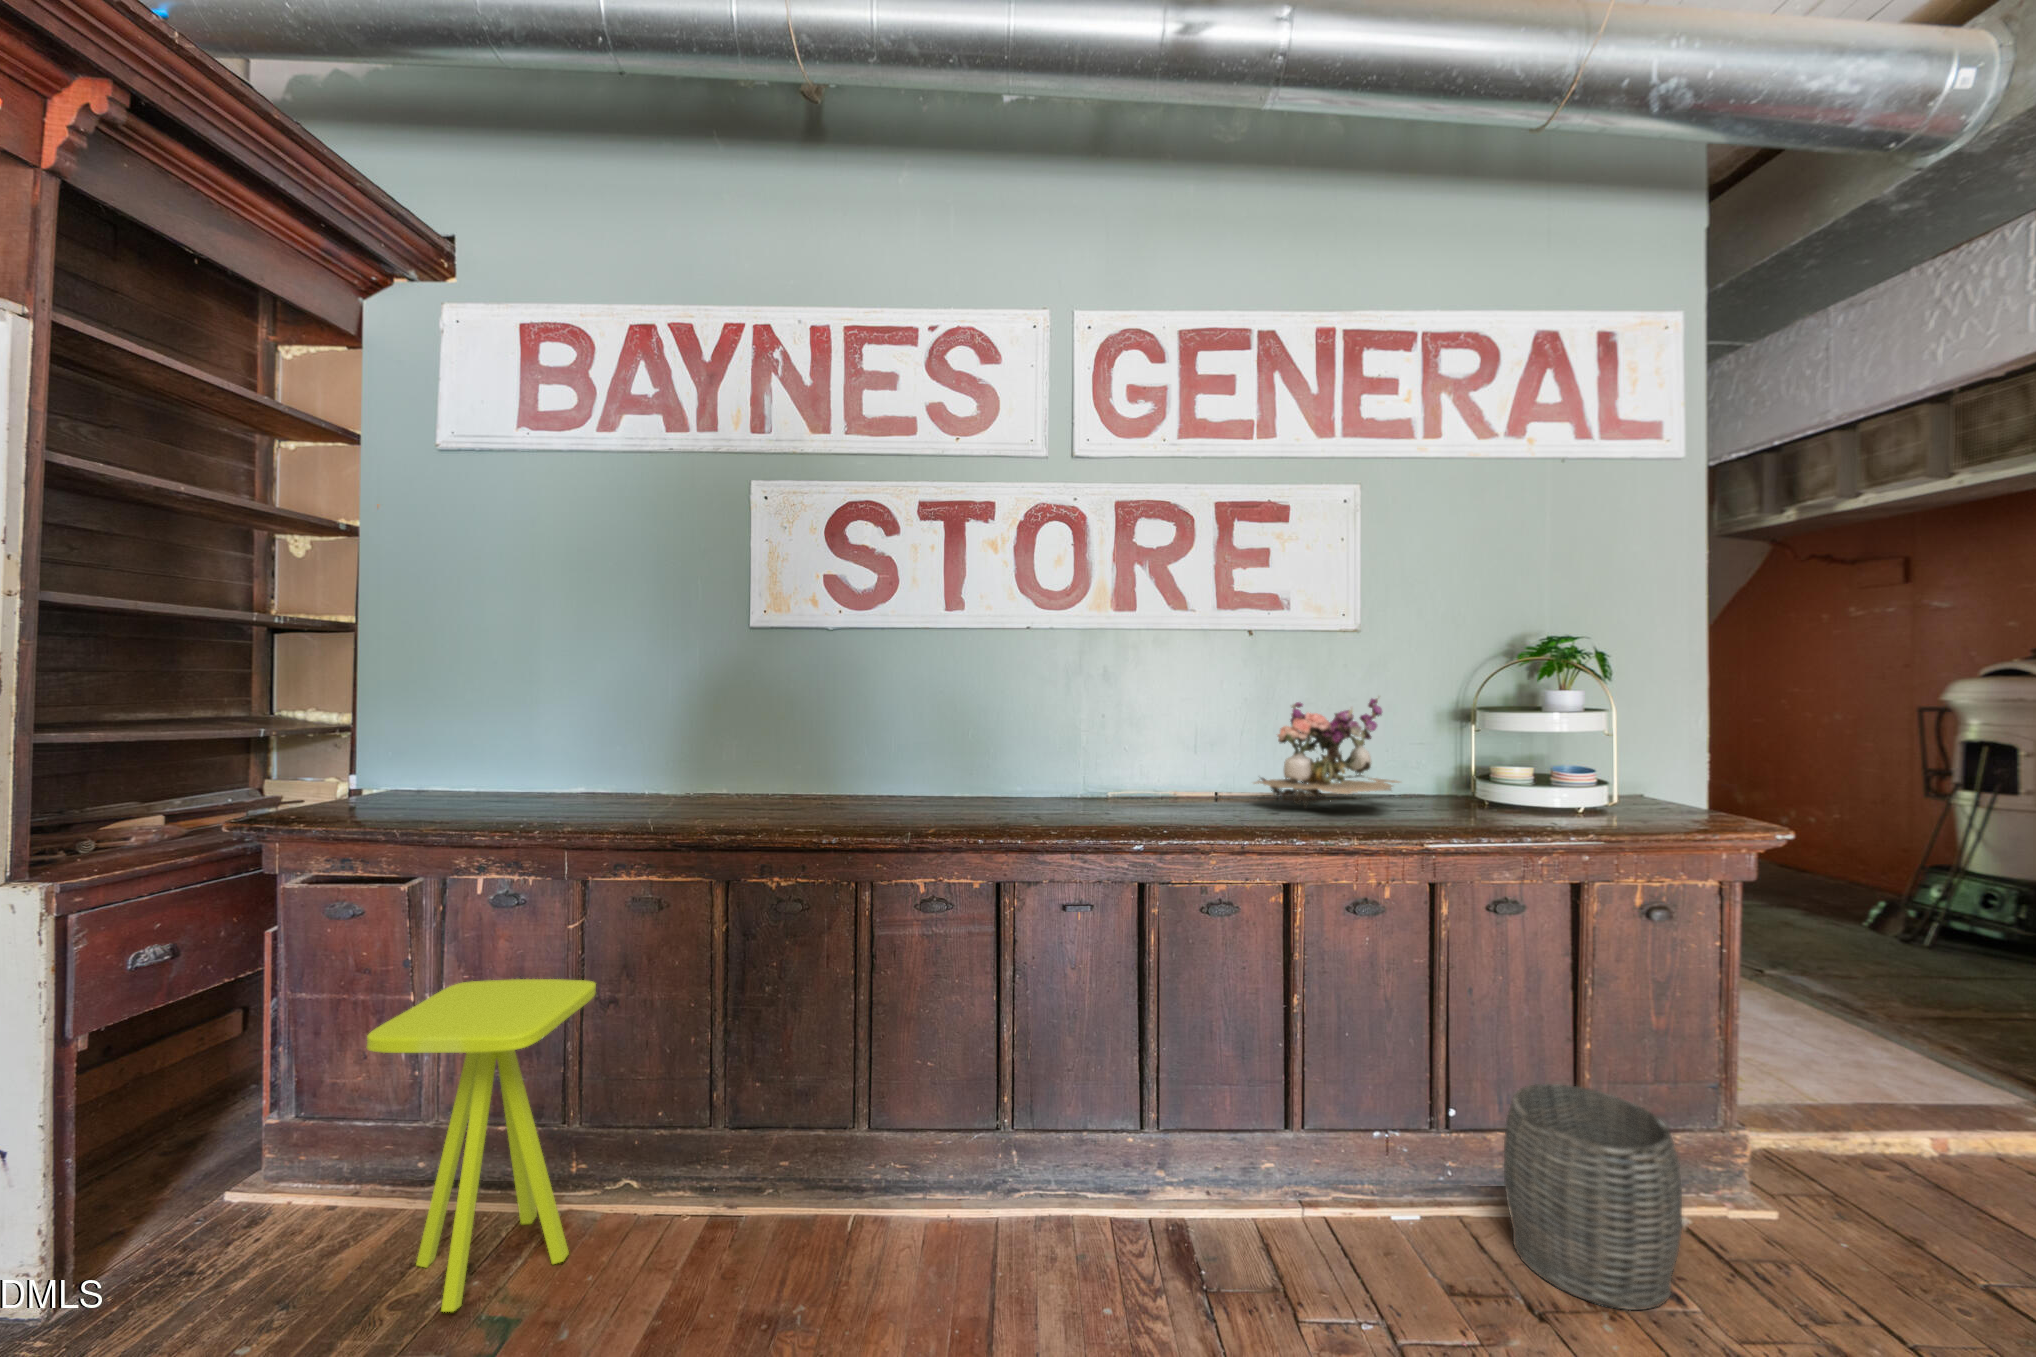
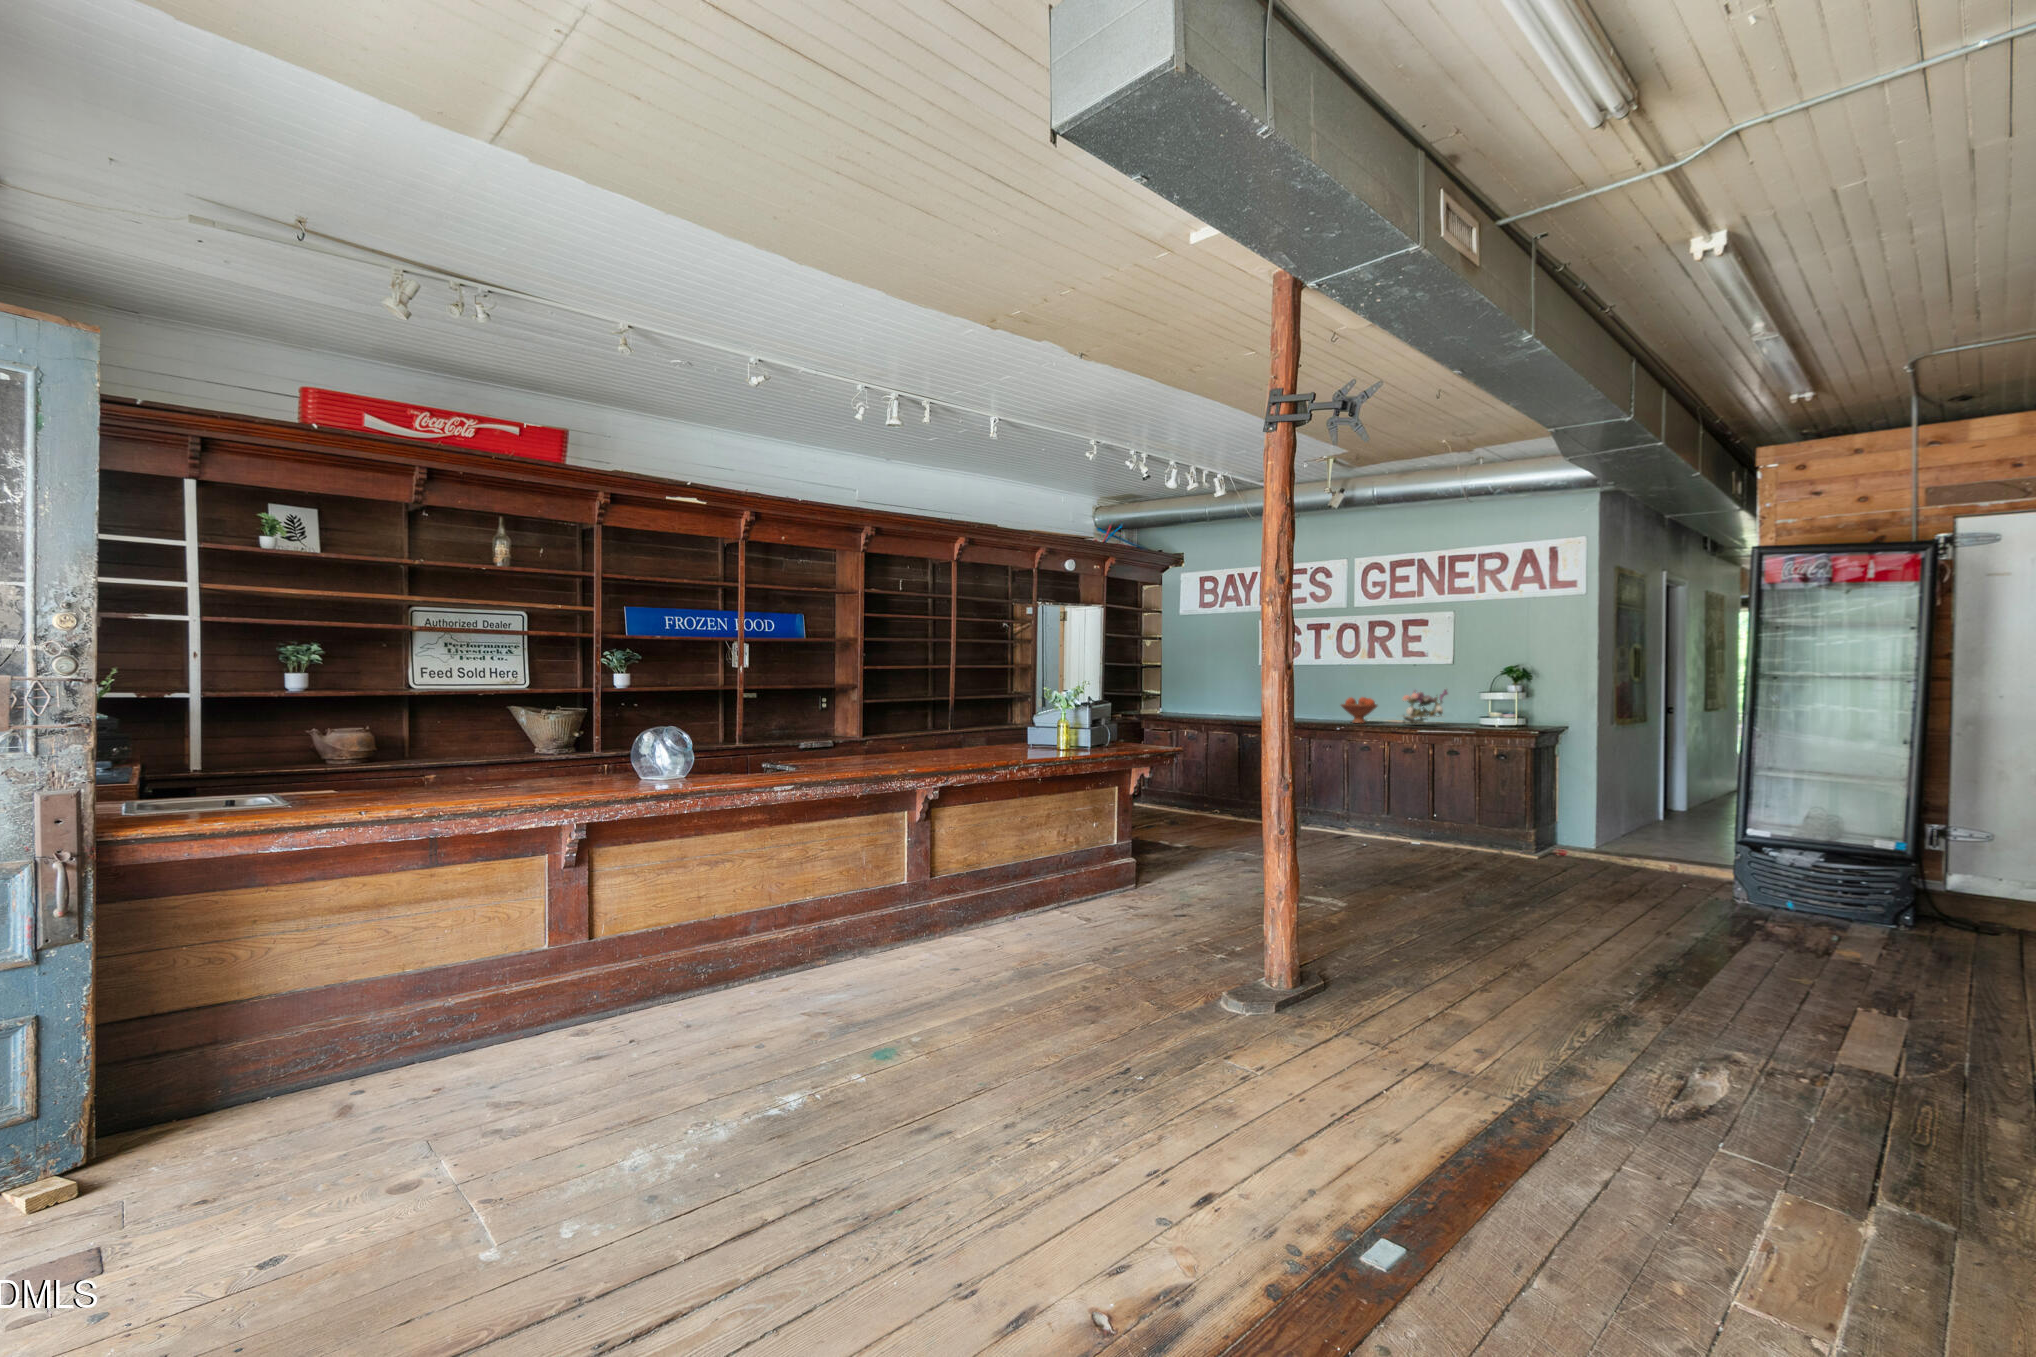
fruit bowl: none [1083,725,1198,813] -> present [1341,697,1377,724]
side table: present [367,979,596,1312] -> none [1163,756,1209,818]
woven basket: present [1504,1084,1682,1310] -> none [1426,806,1473,854]

